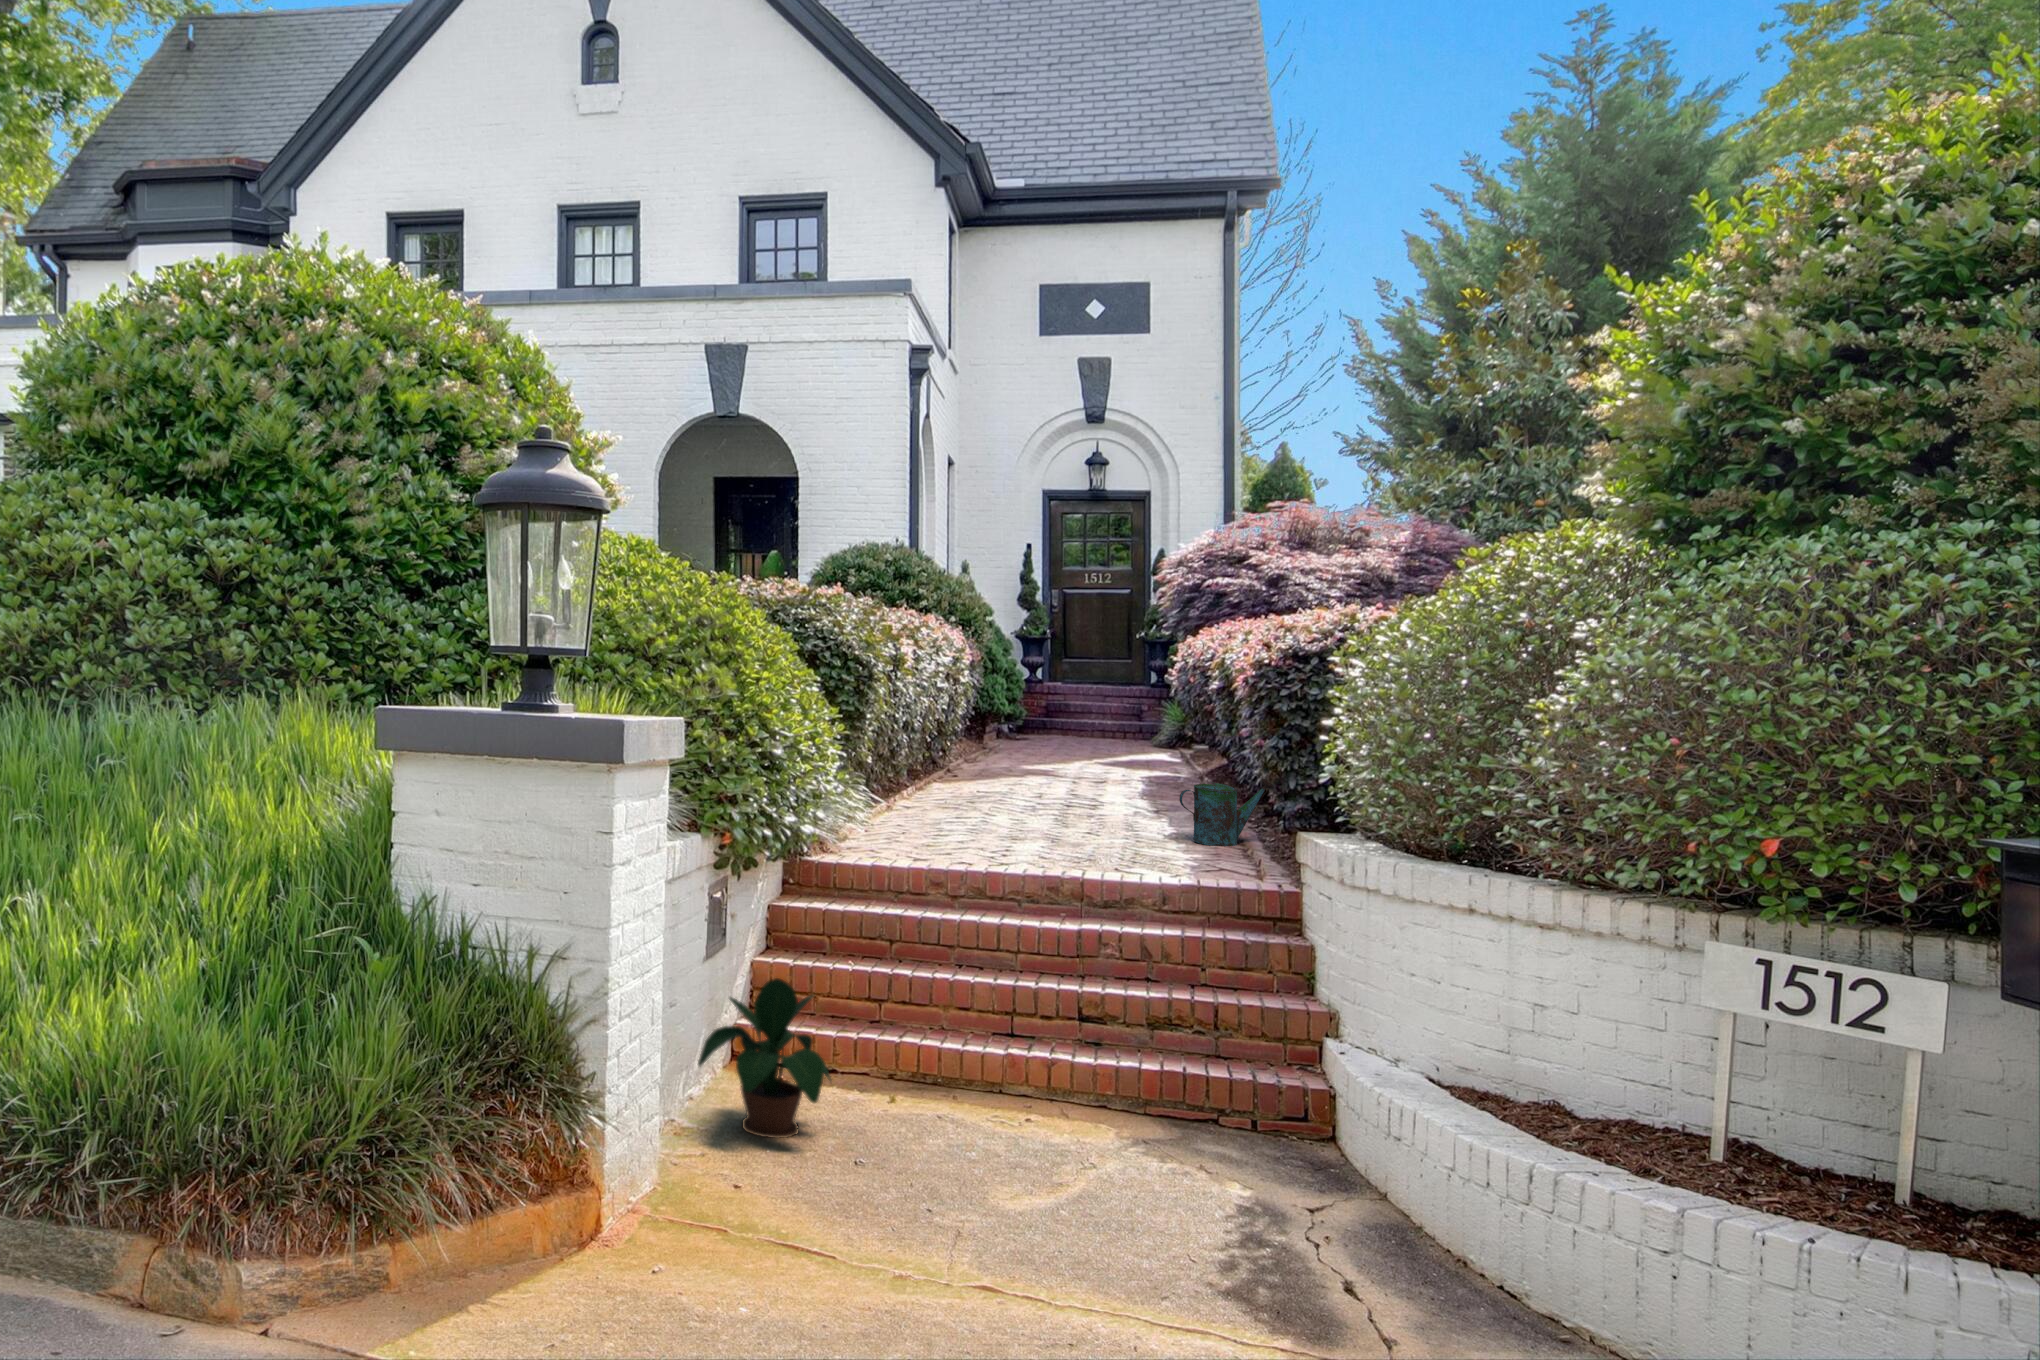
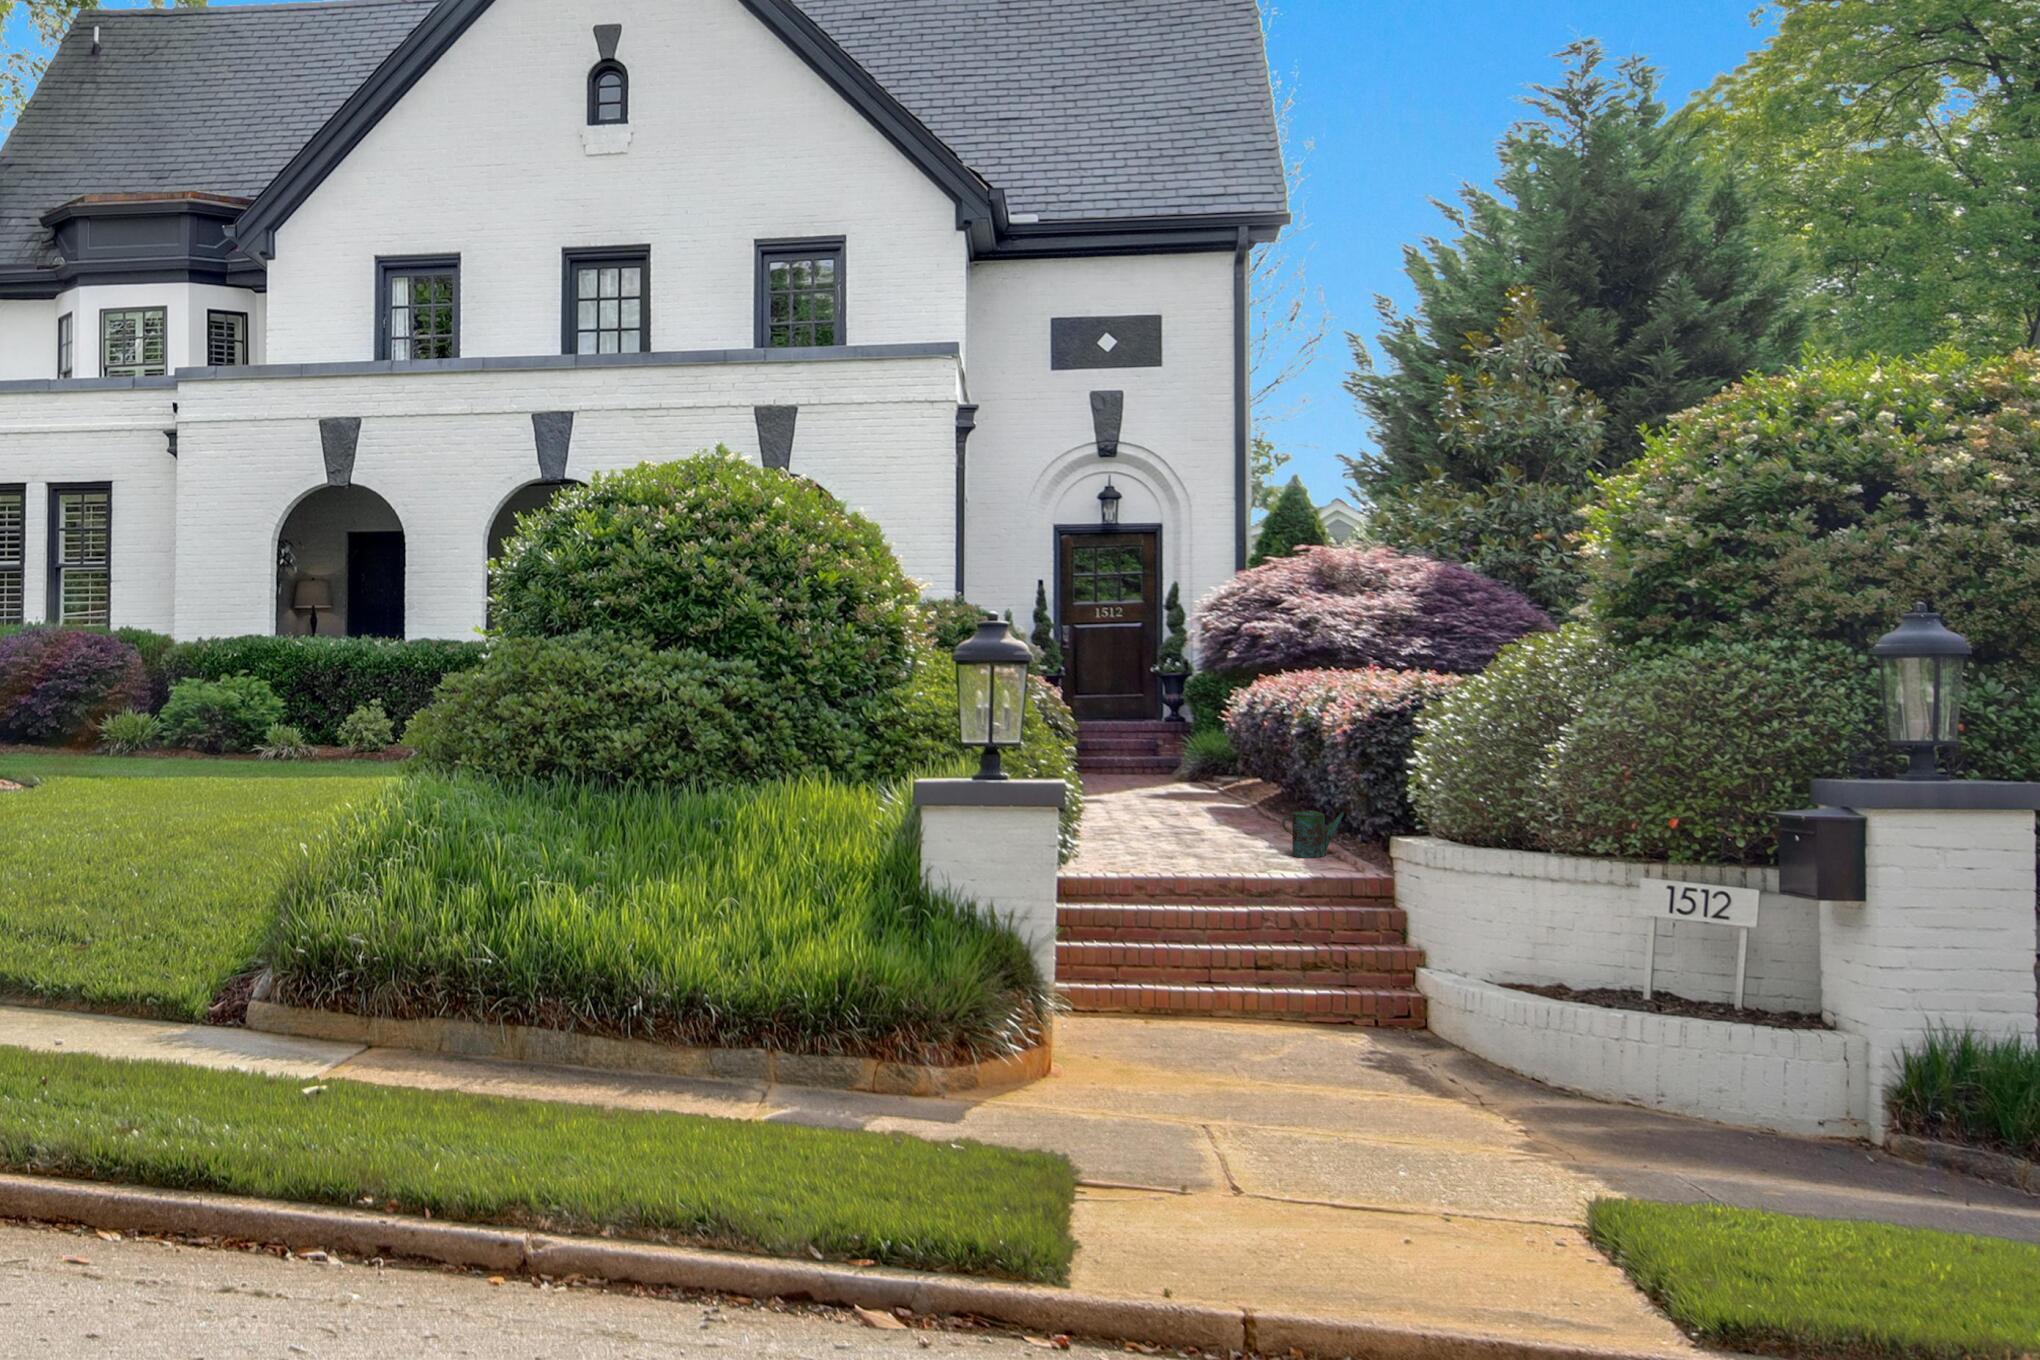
potted plant: present [698,978,831,1138] -> none [1049,946,1133,1048]

